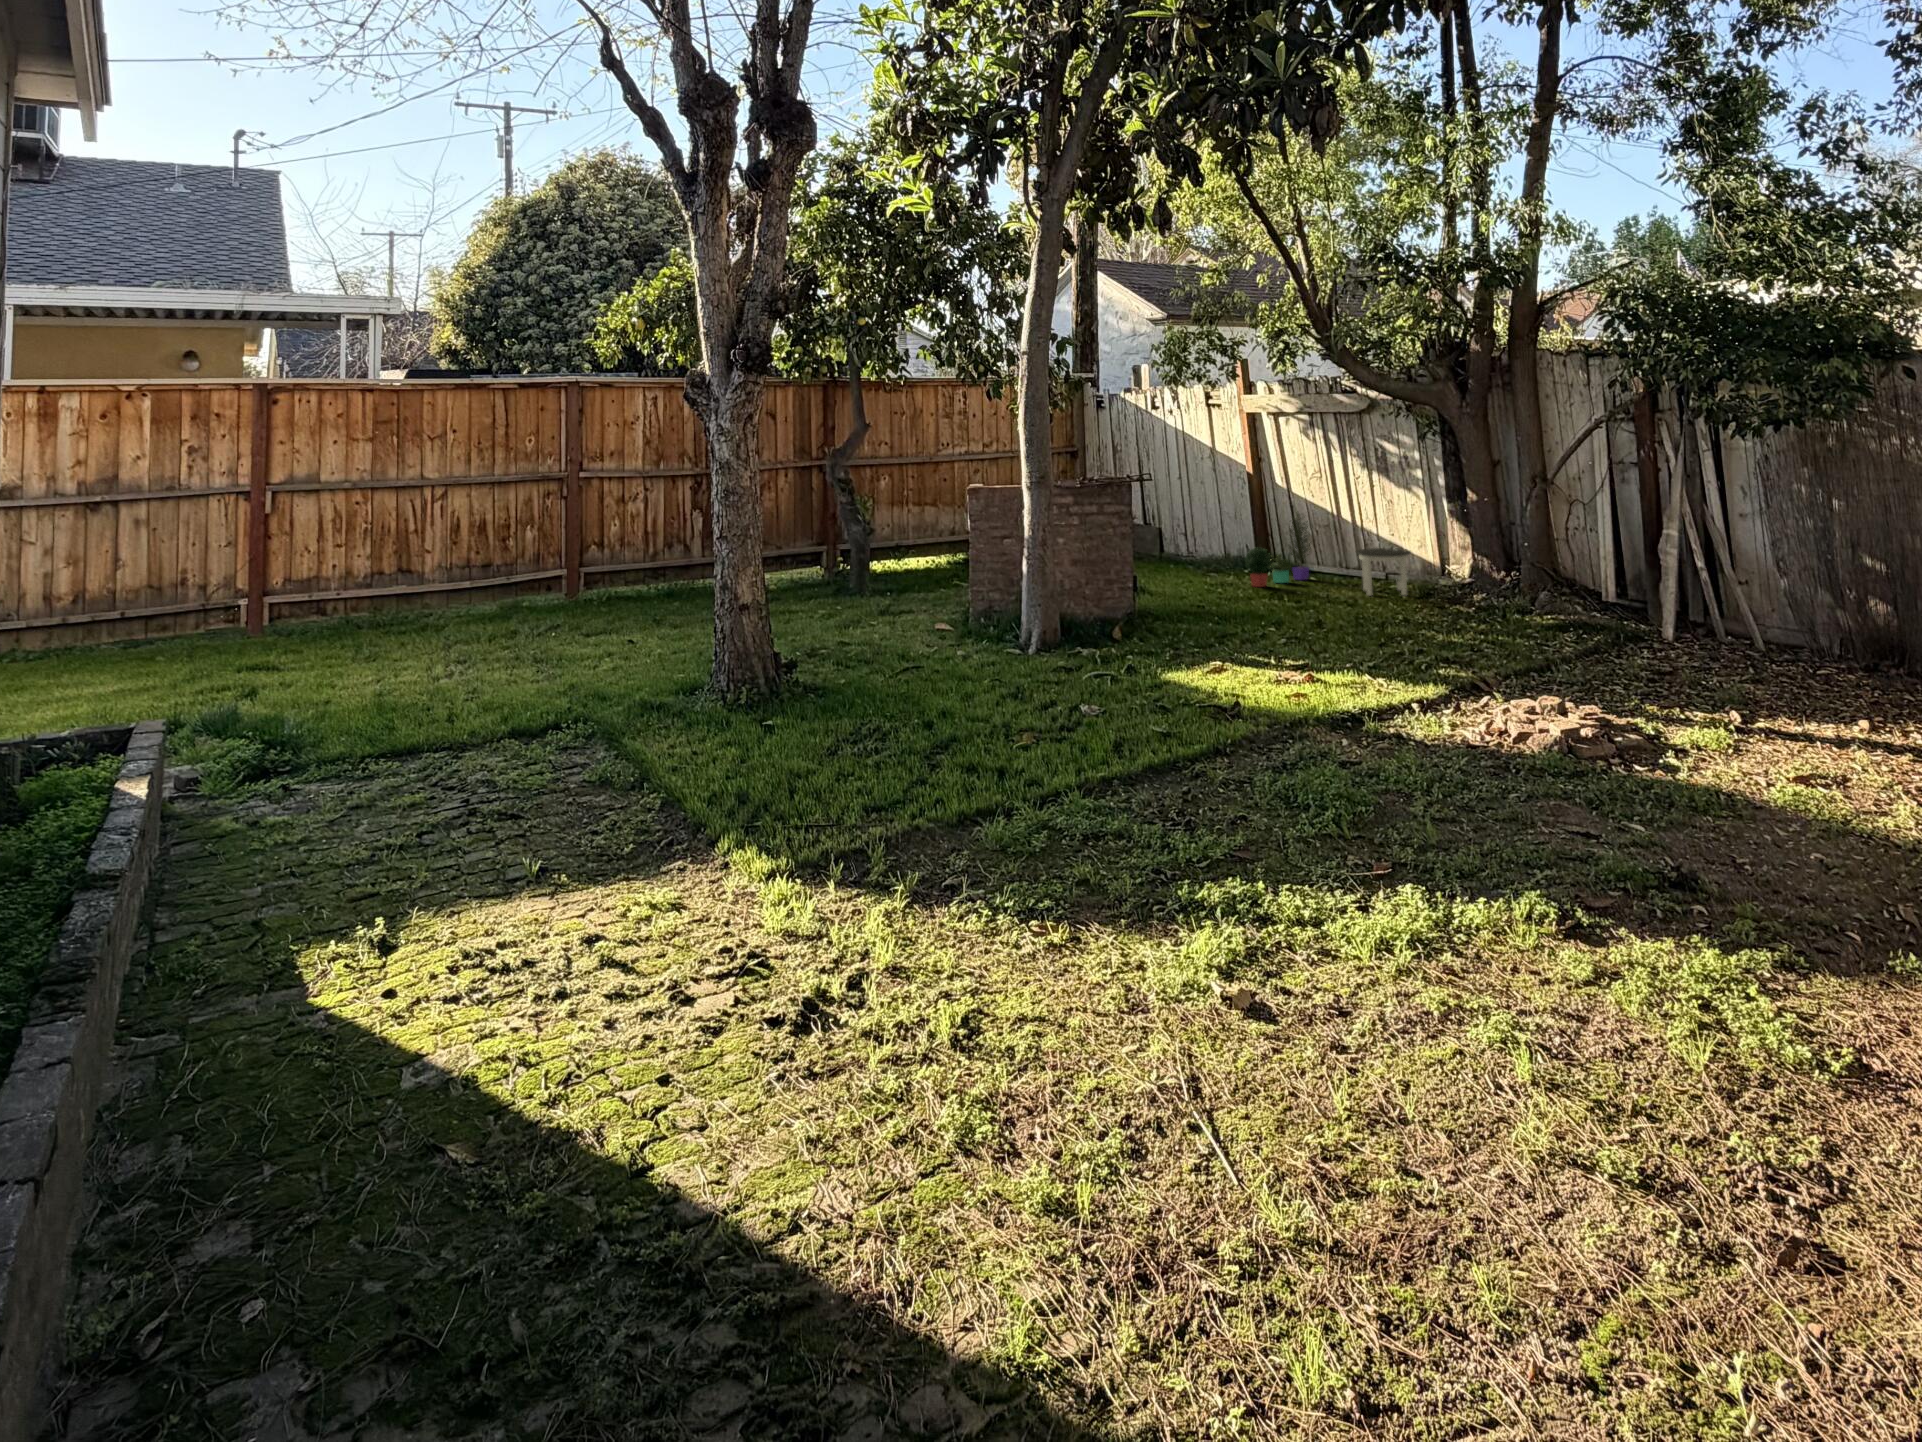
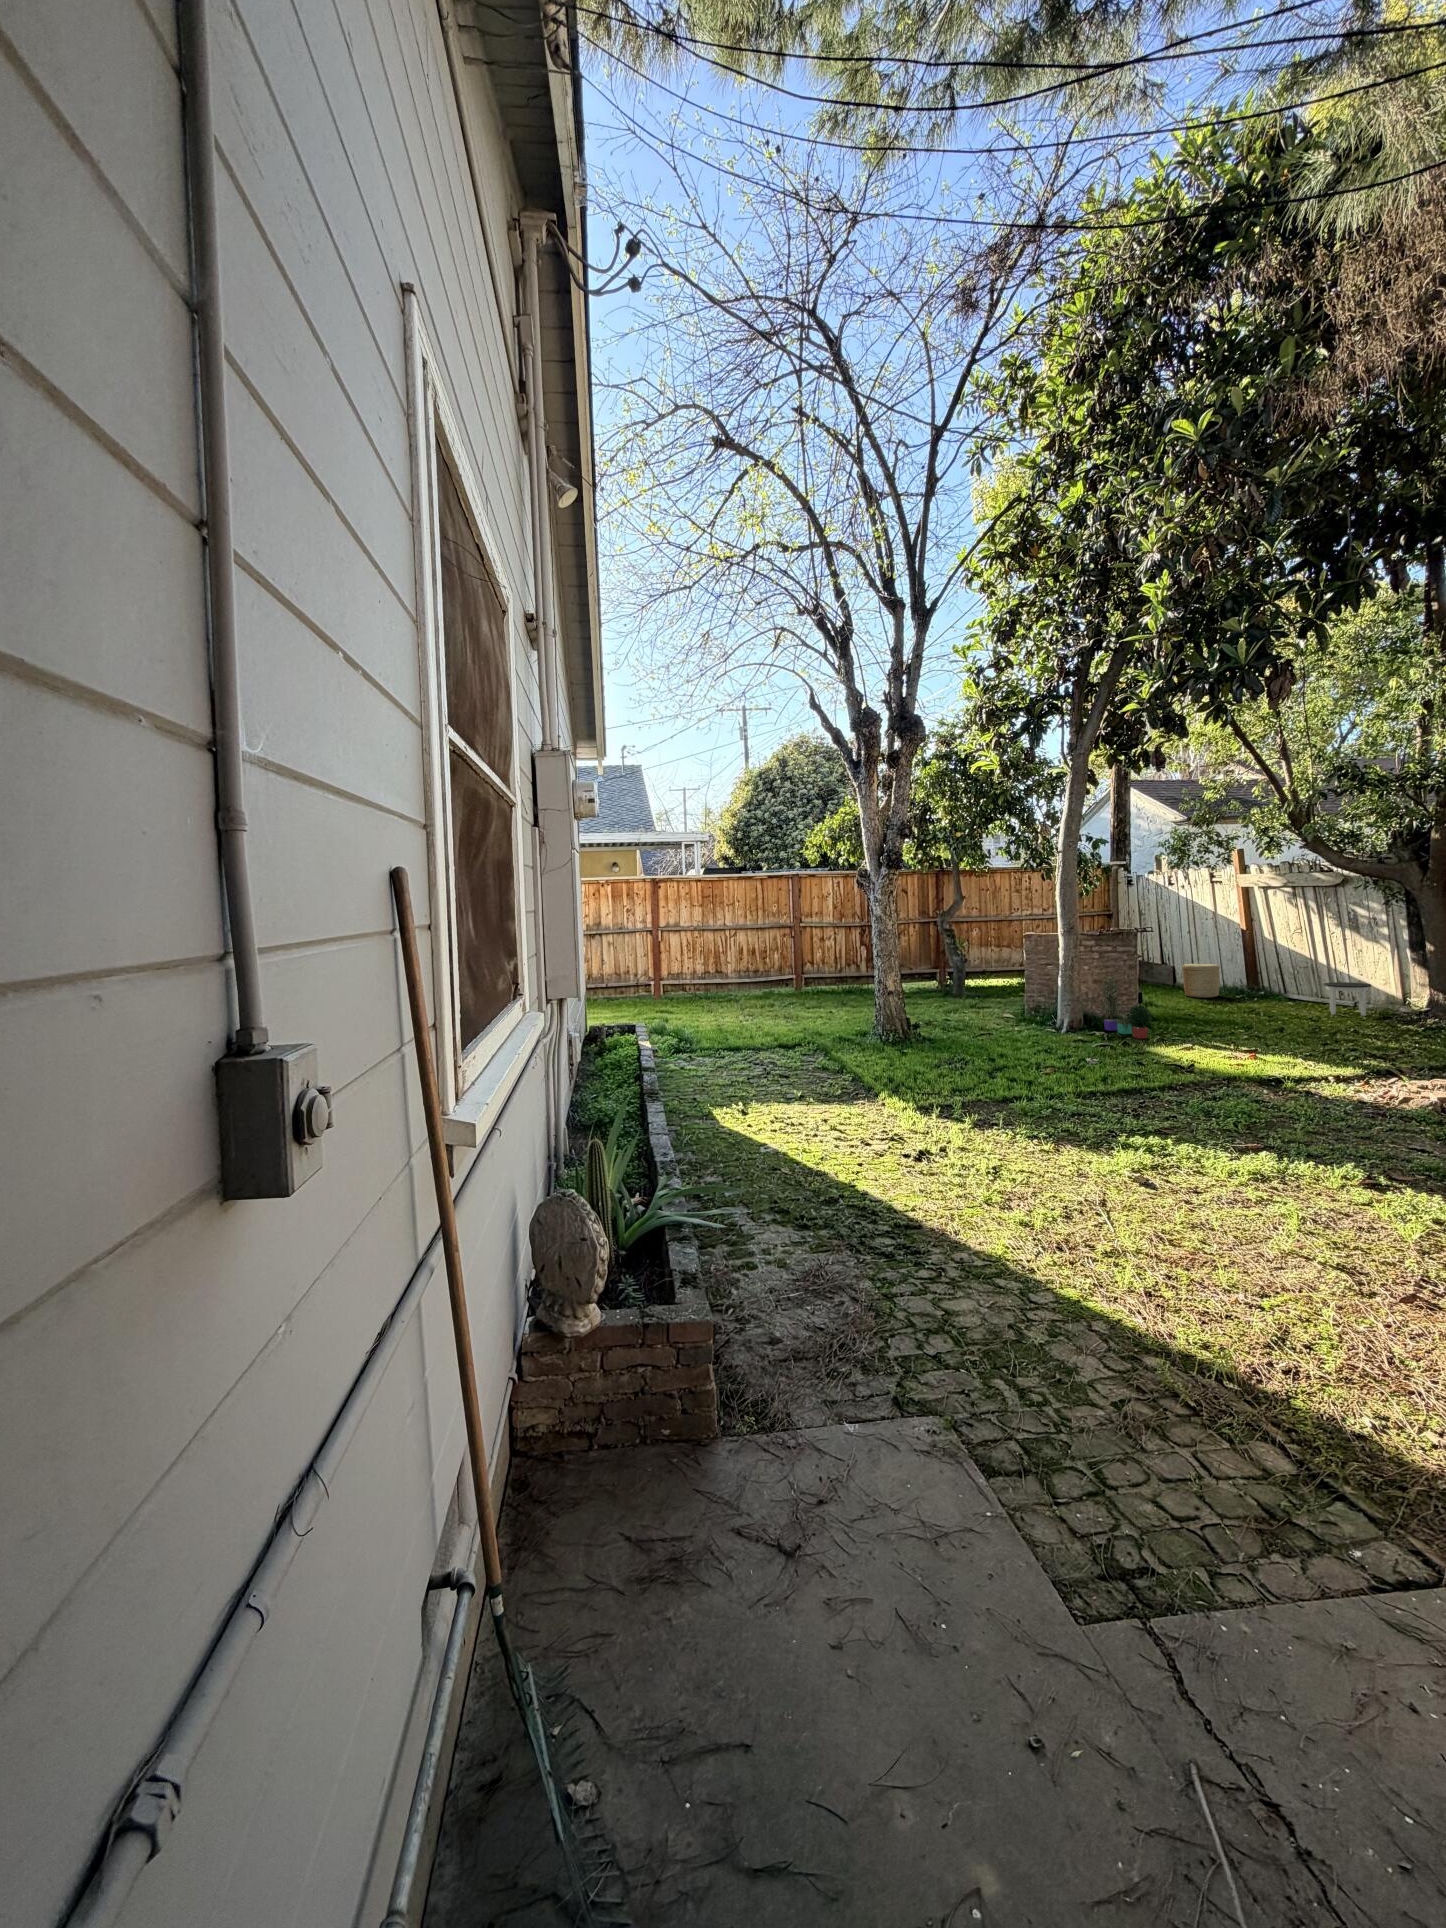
potted plant: present [1245,513,1311,587] -> present [1101,976,1152,1039]
woven basket: none [1173,524,1221,574] -> present [1182,964,1220,998]

